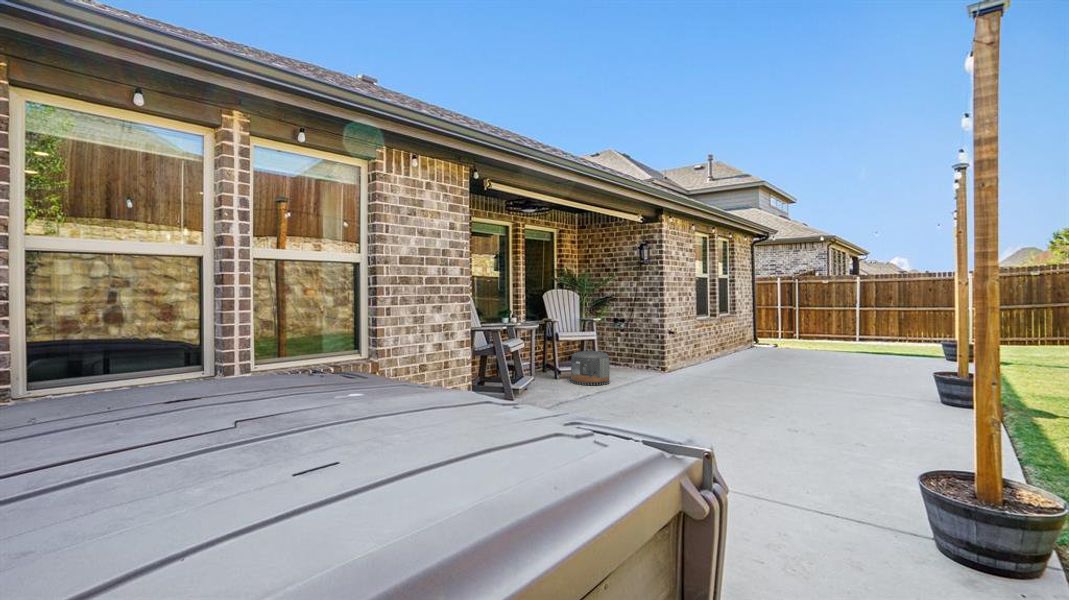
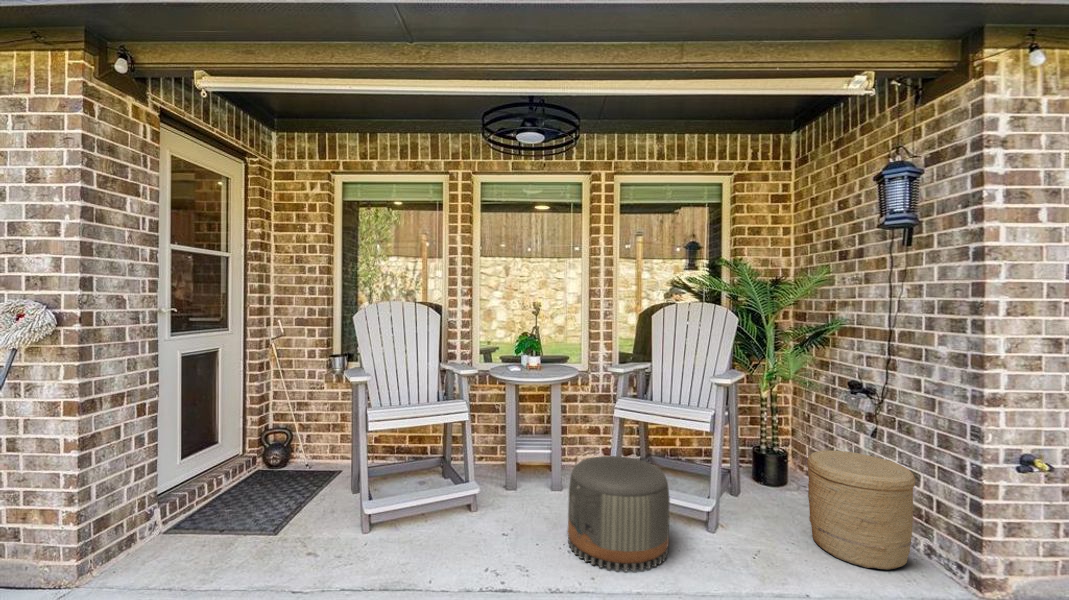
woven basket: none [618,341,649,373] -> present [807,450,915,570]

